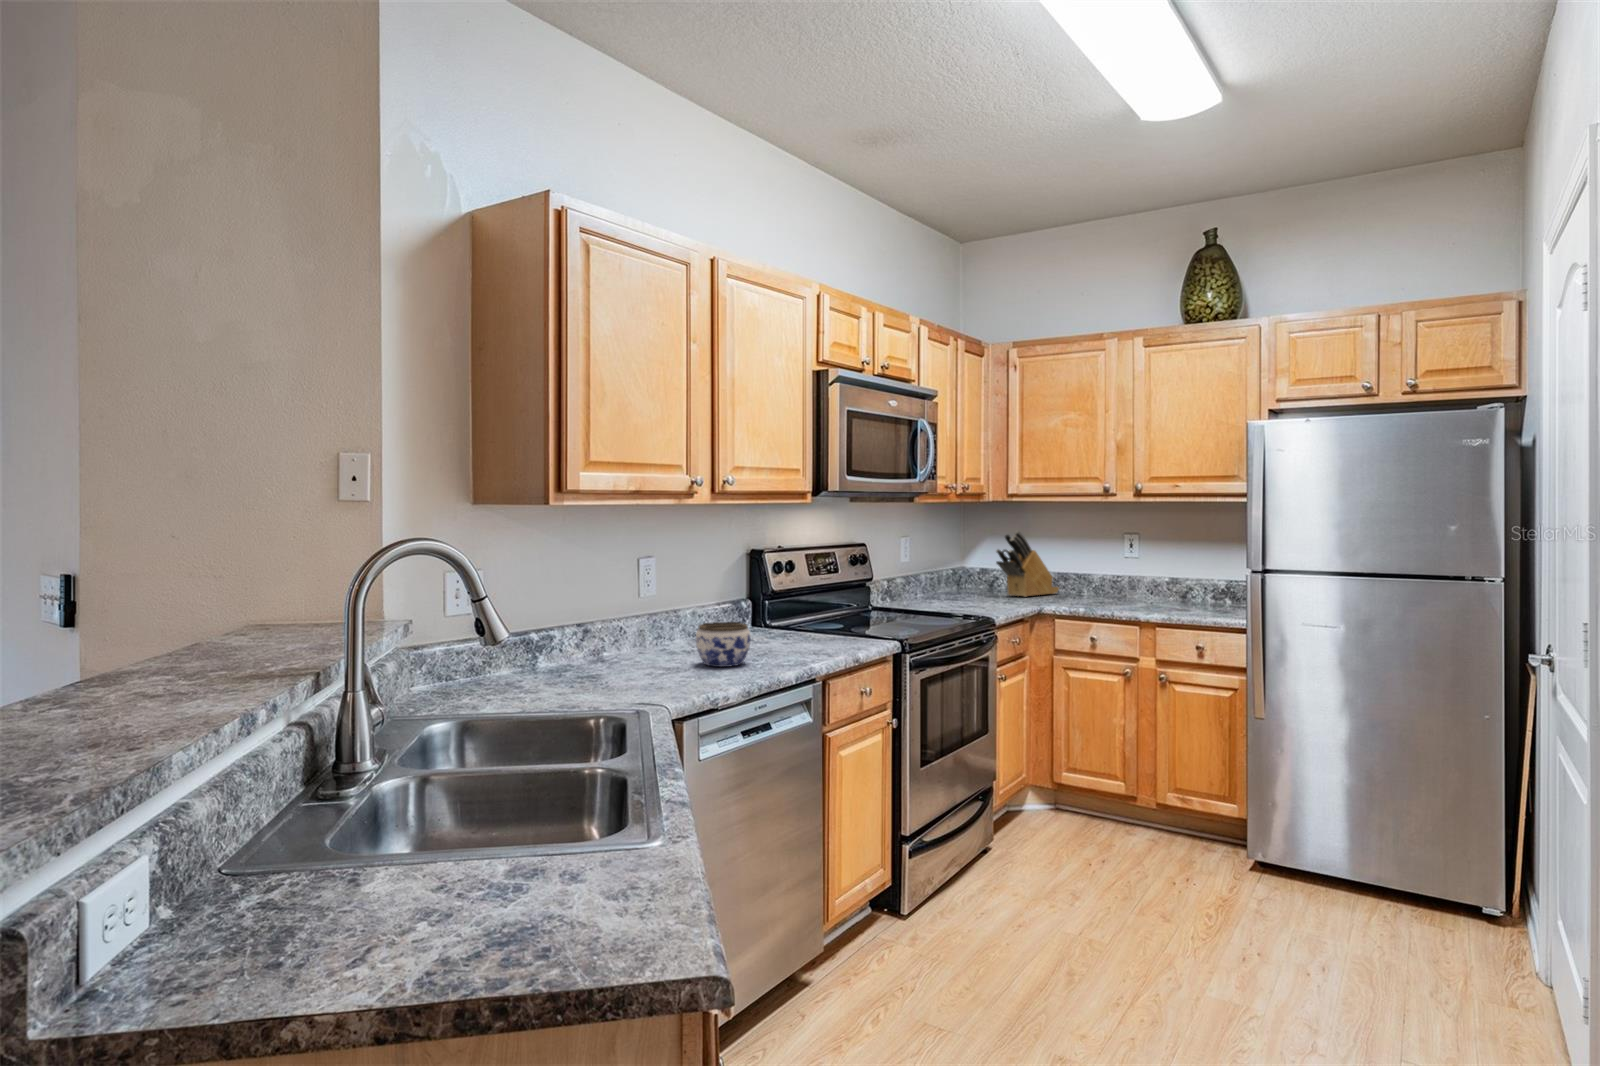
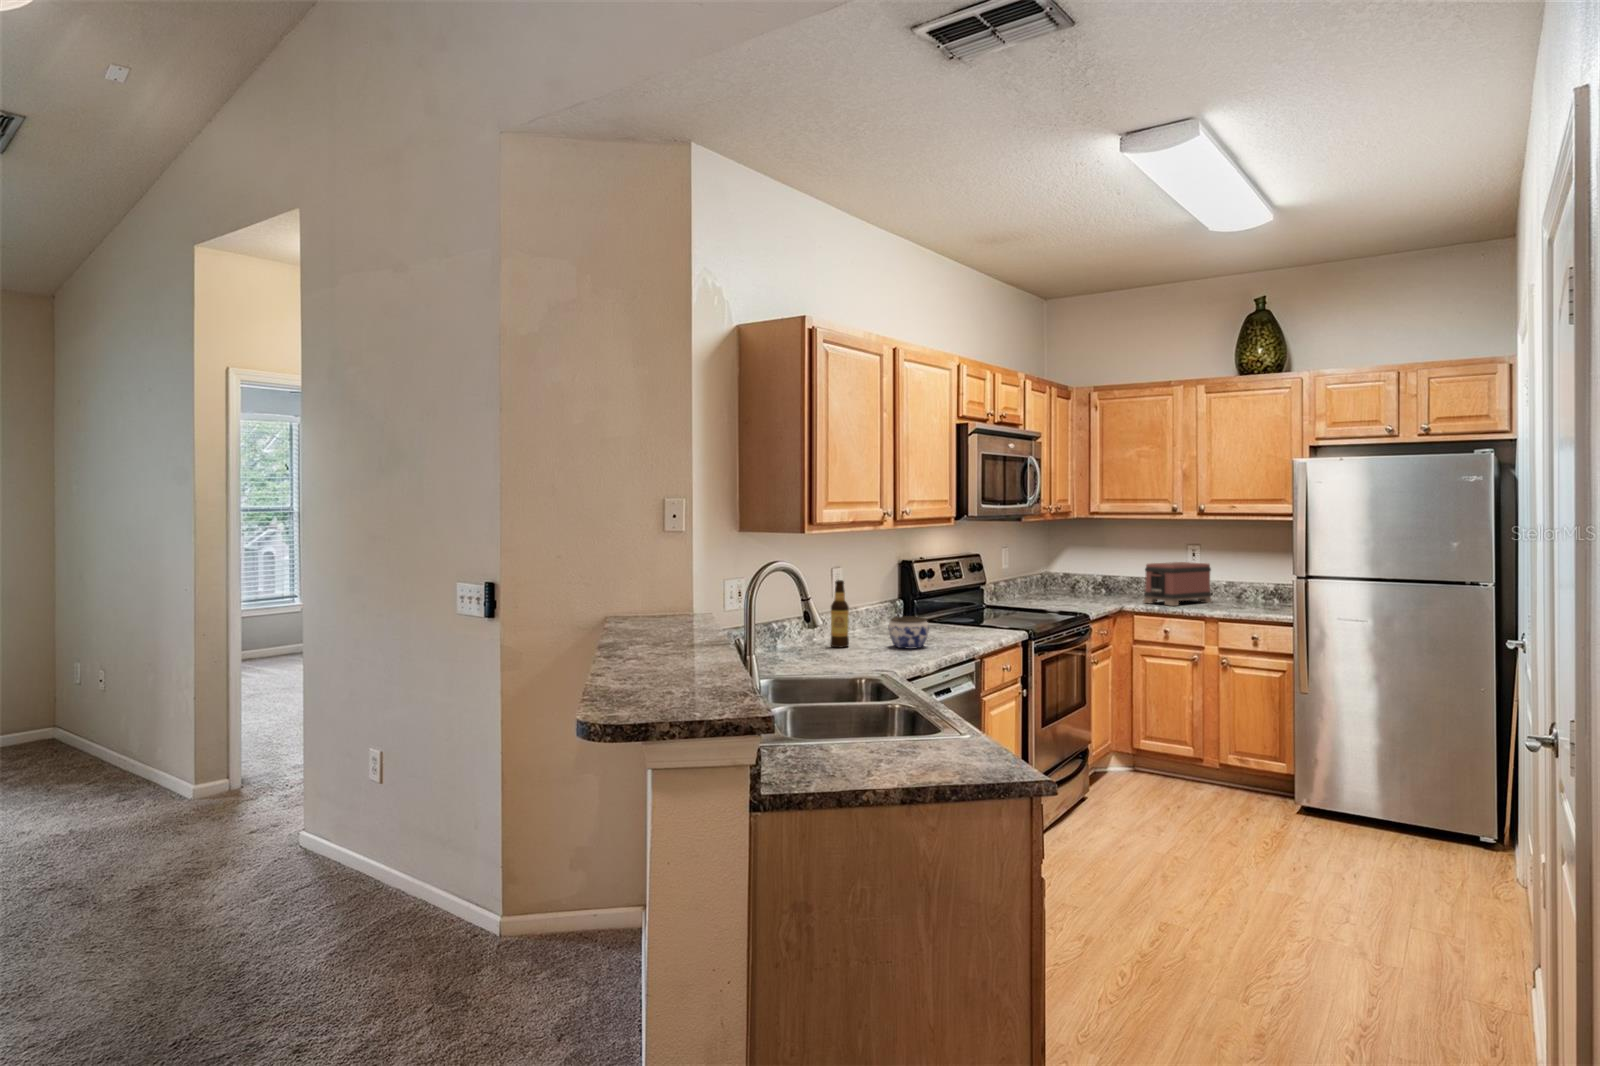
knife block: present [996,531,1059,597] -> none [1080,543,1132,598]
toaster: none [1067,554,1152,607] -> present [1143,562,1212,606]
bottle: none [618,573,644,665] -> present [830,580,849,648]

